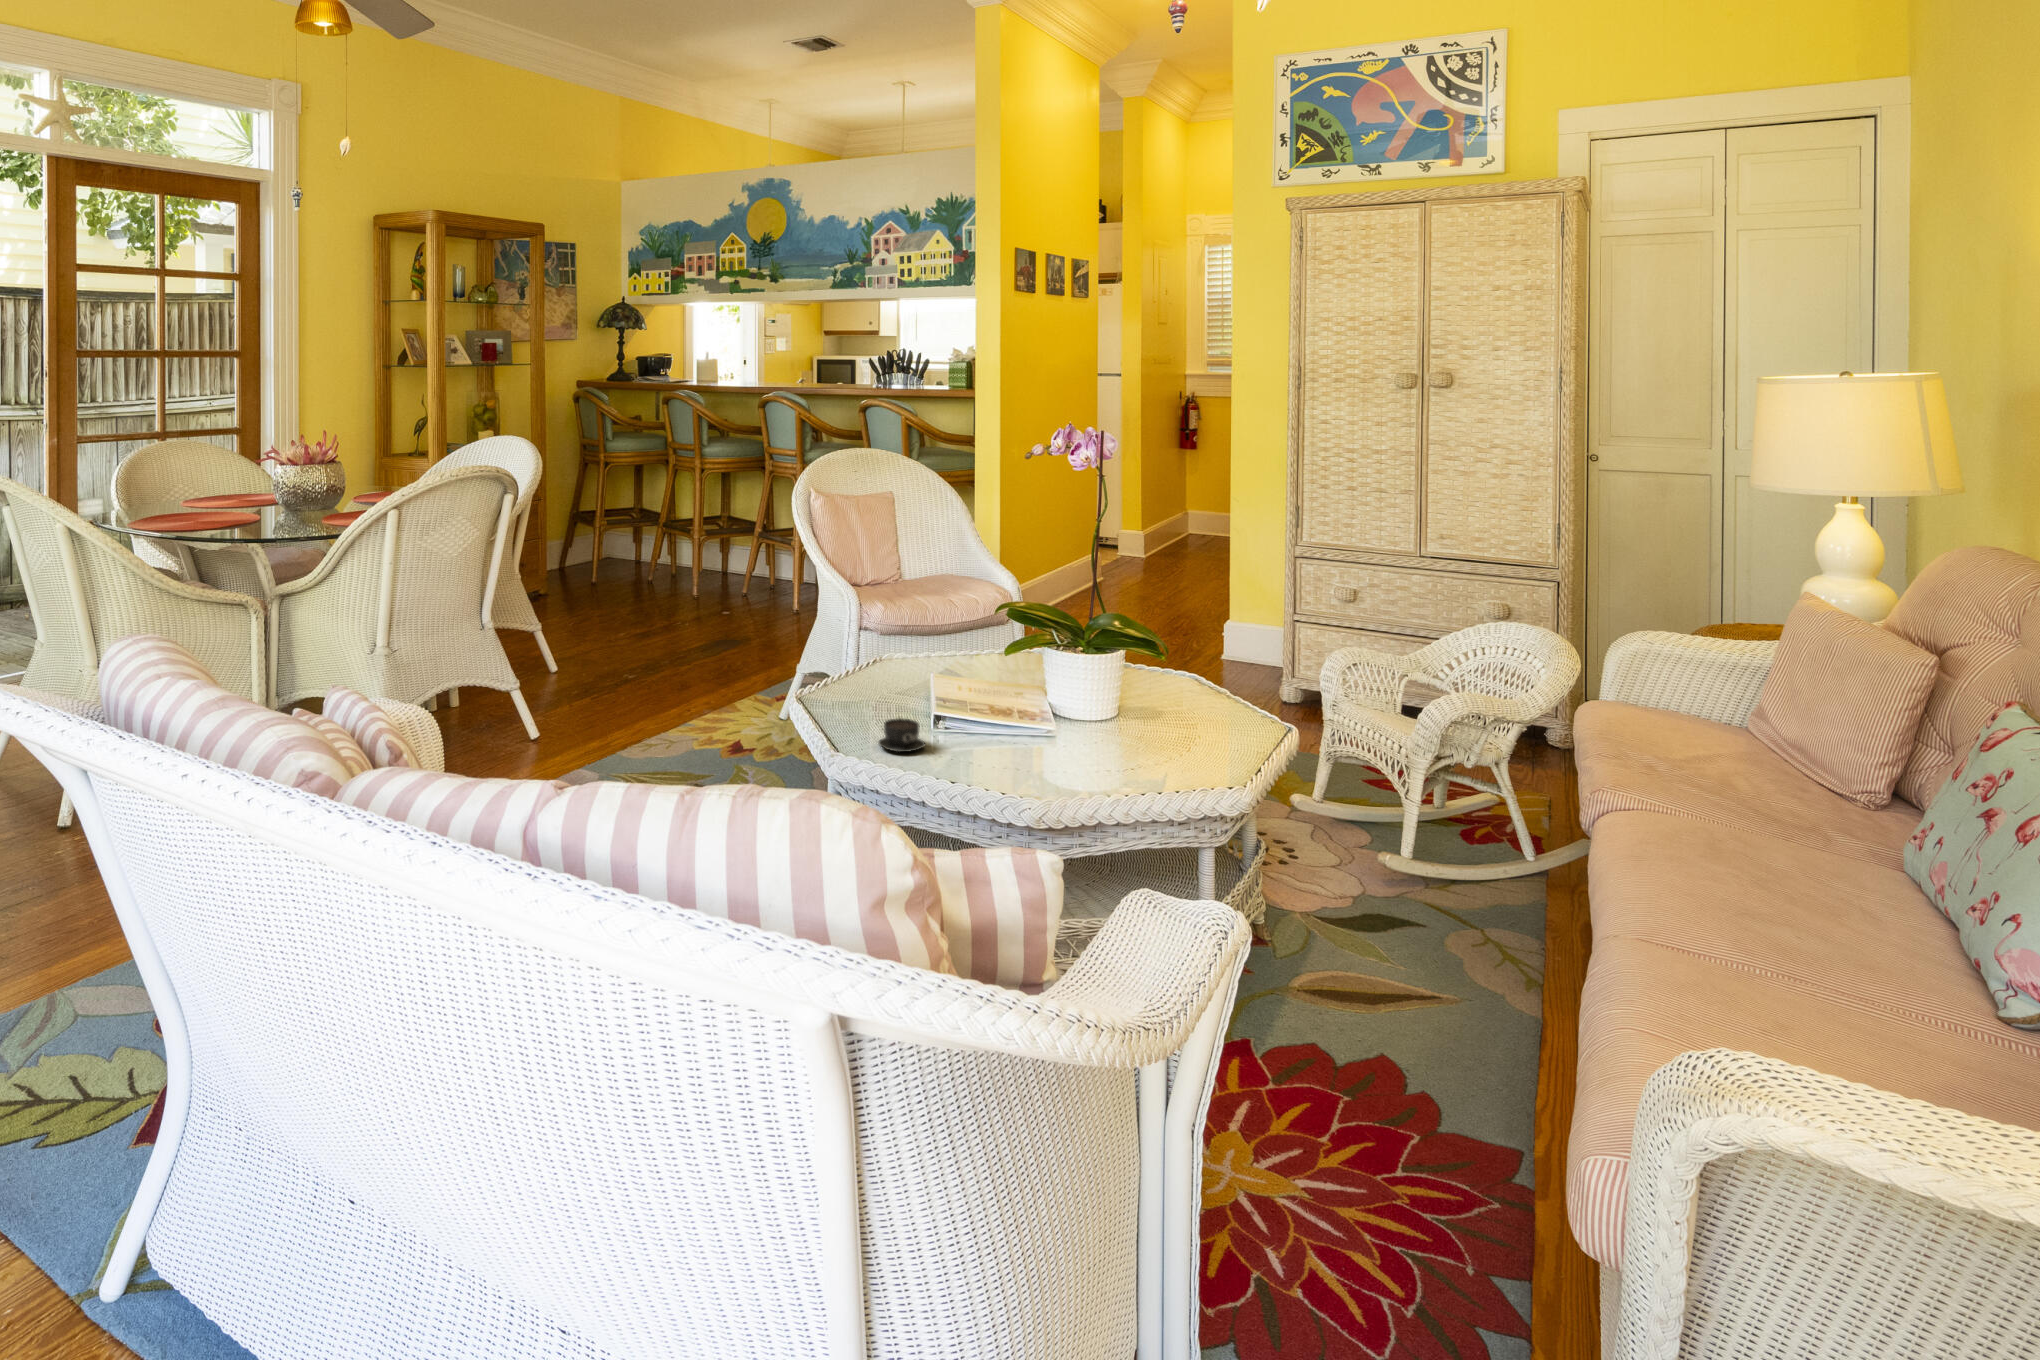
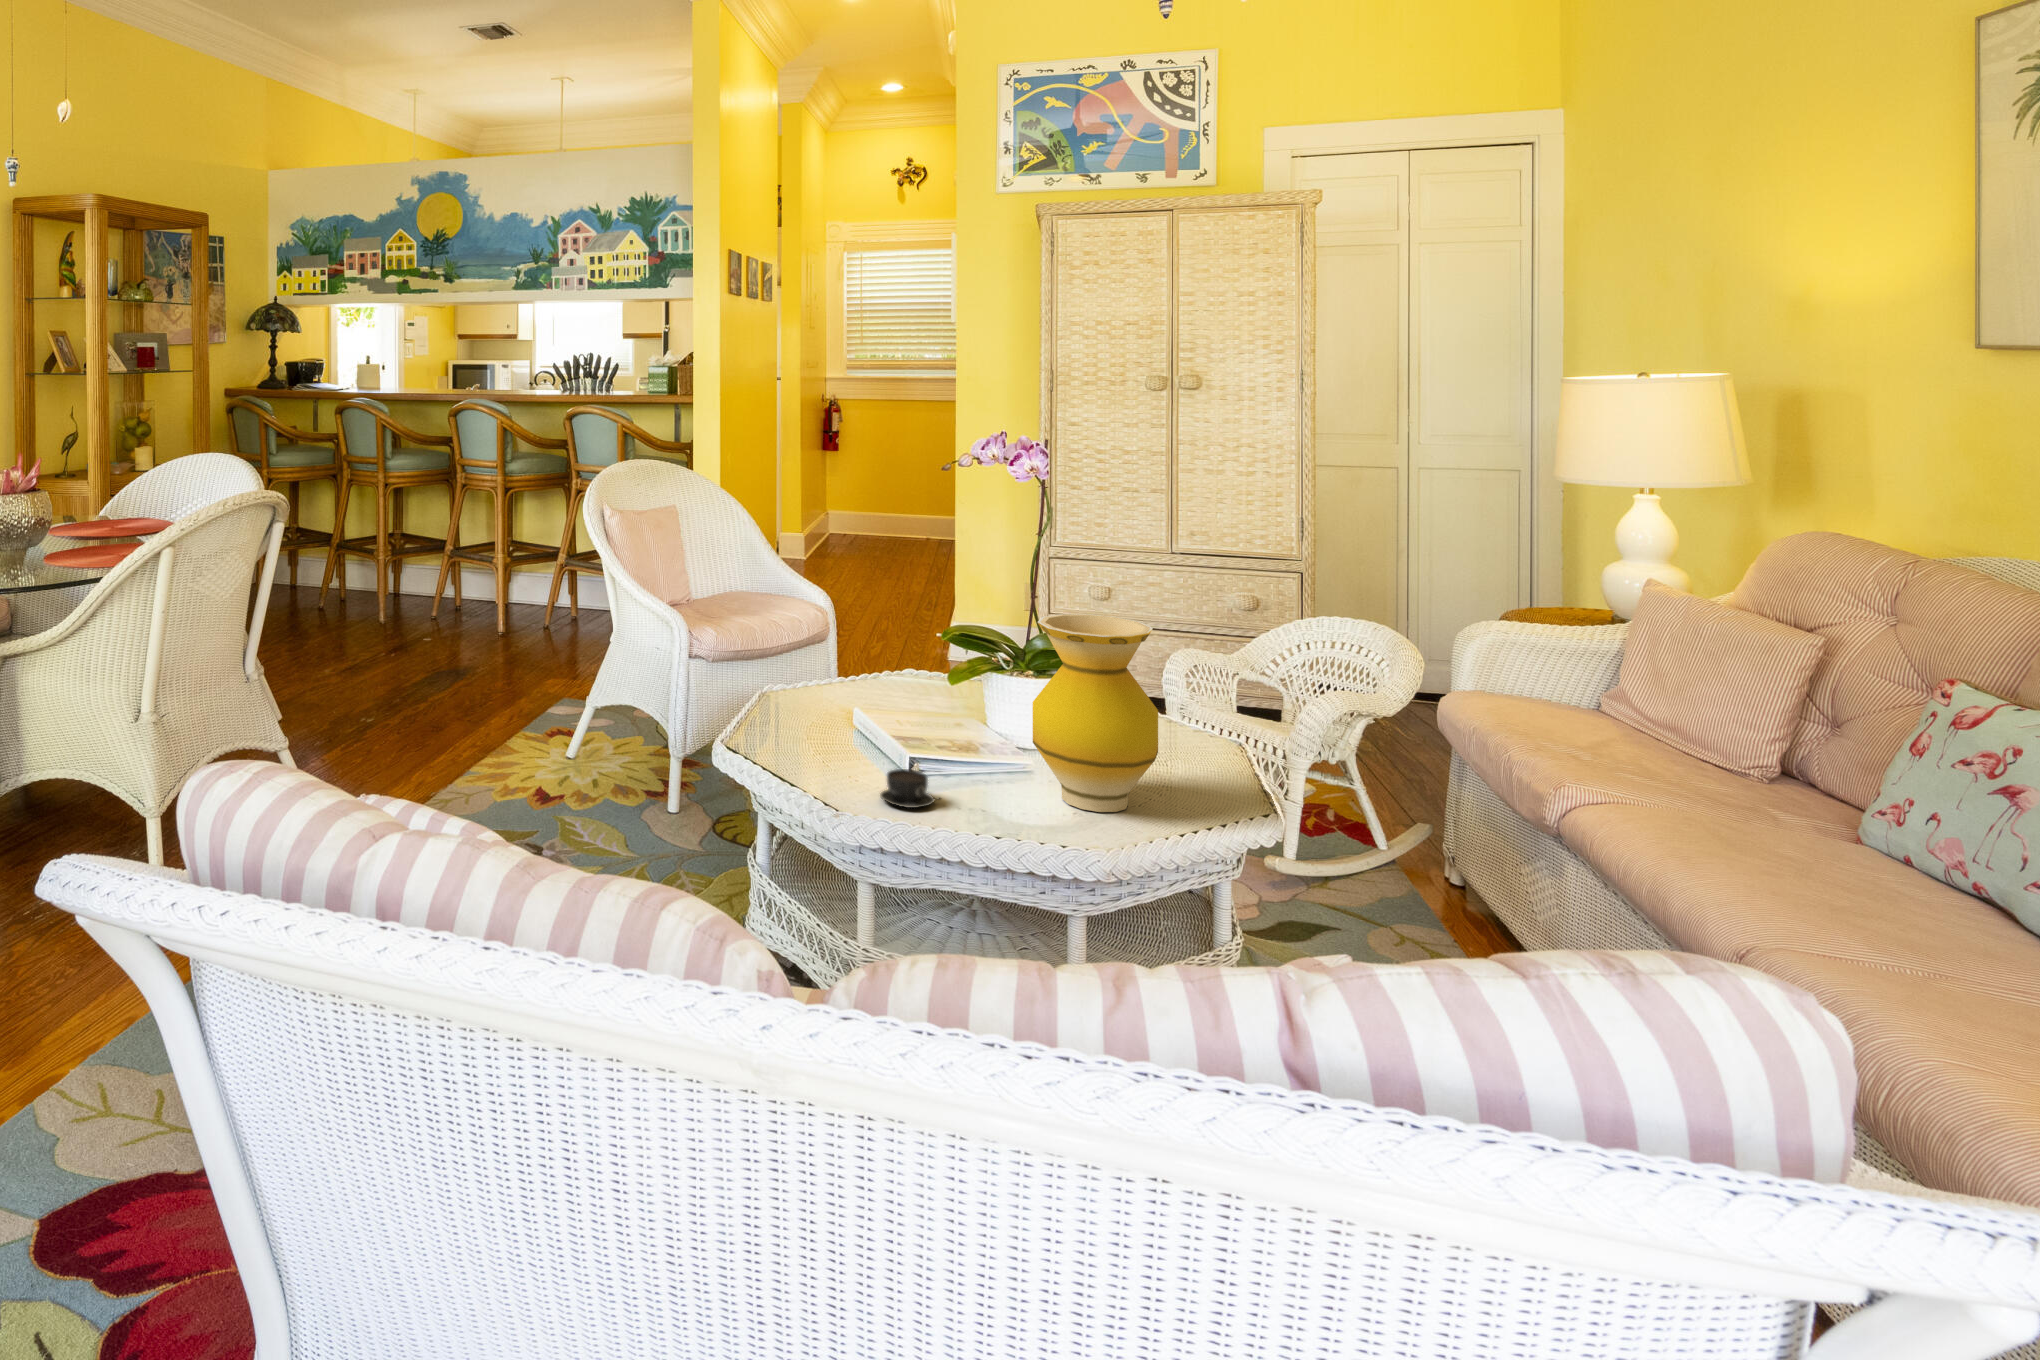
vase: none [1017,587,1125,768] -> present [1033,614,1158,812]

